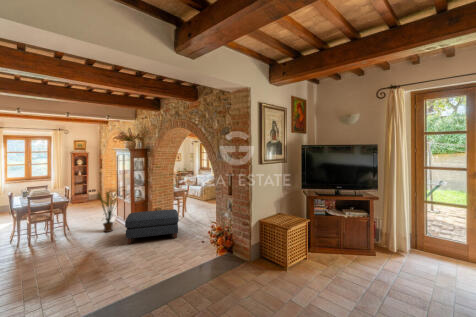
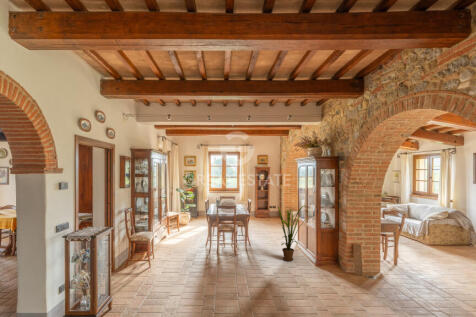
ottoman: present [125,209,179,244] -> none [310,243,396,304]

